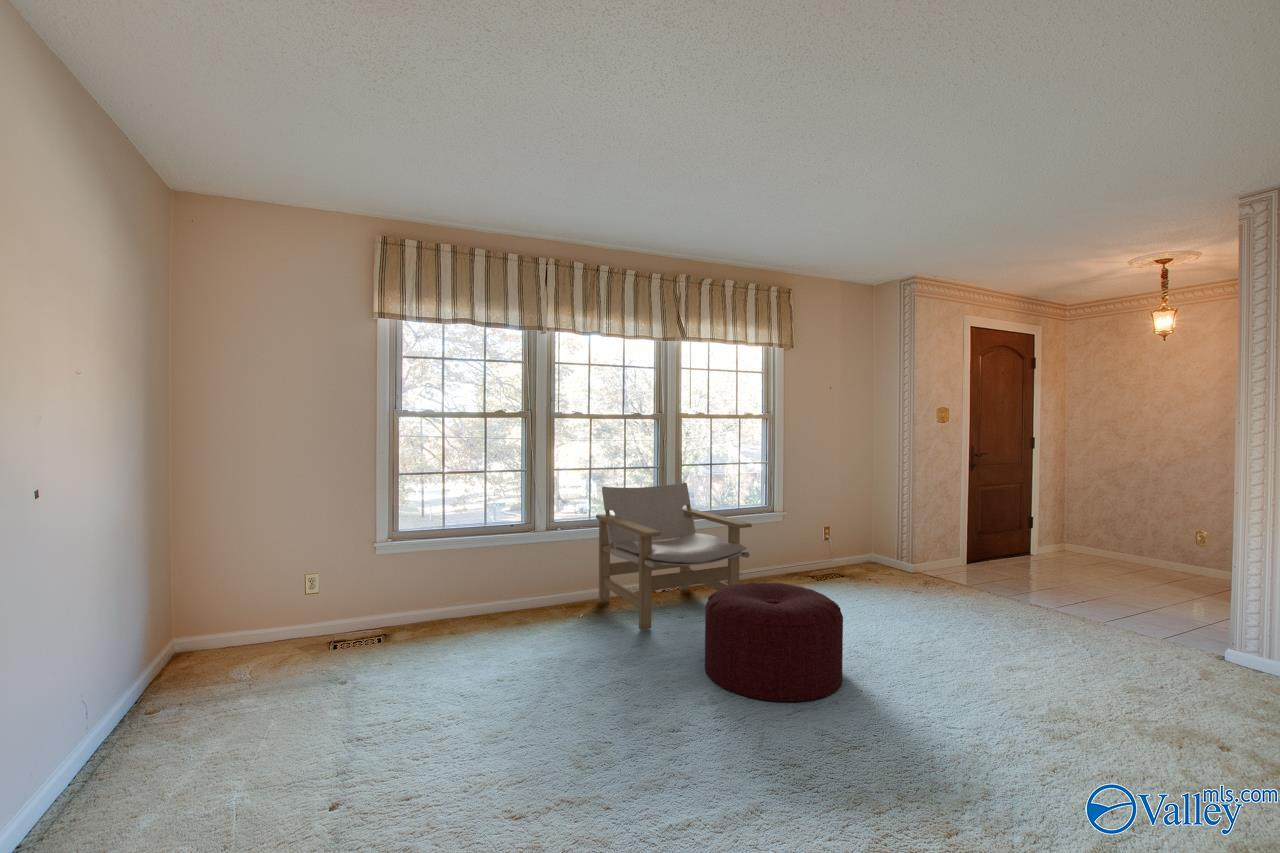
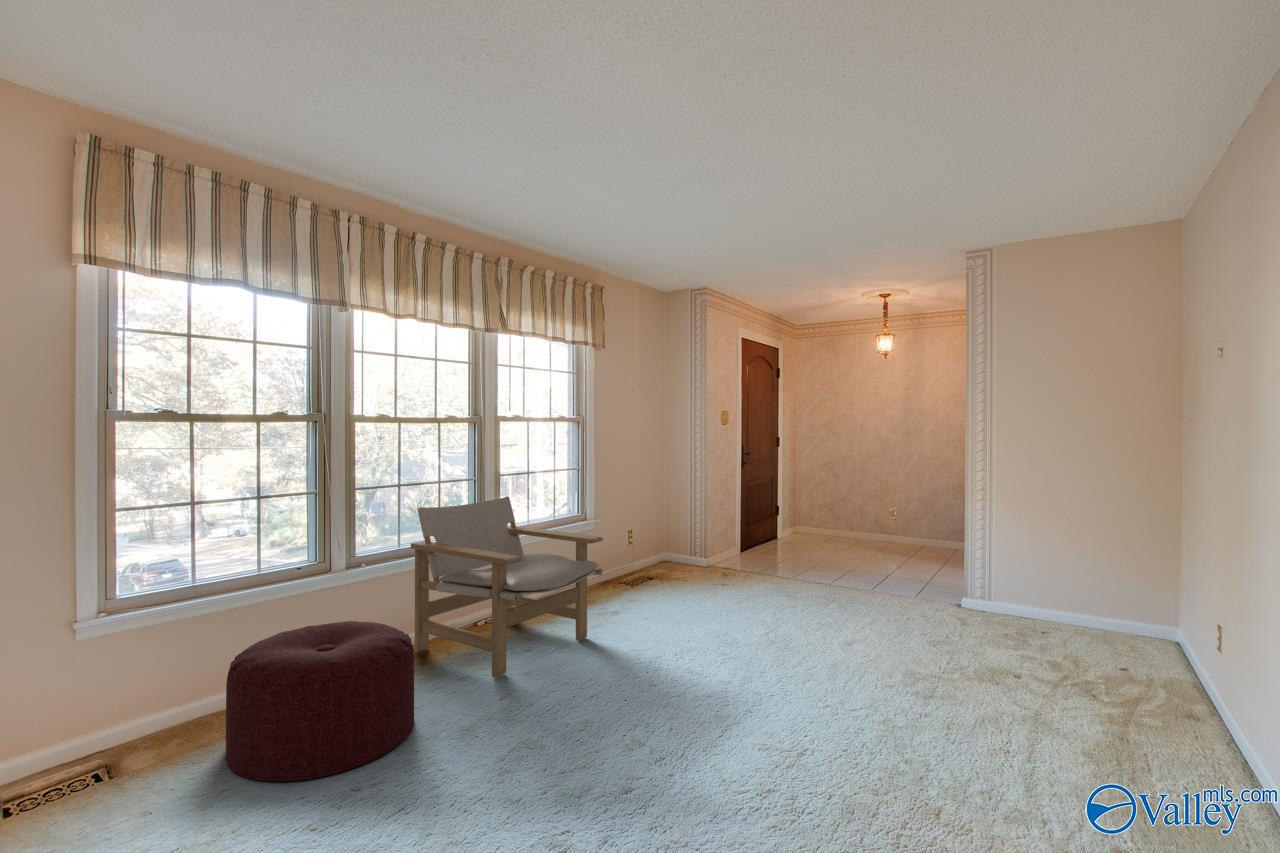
ottoman: present [705,583,843,701] -> present [225,621,414,781]

